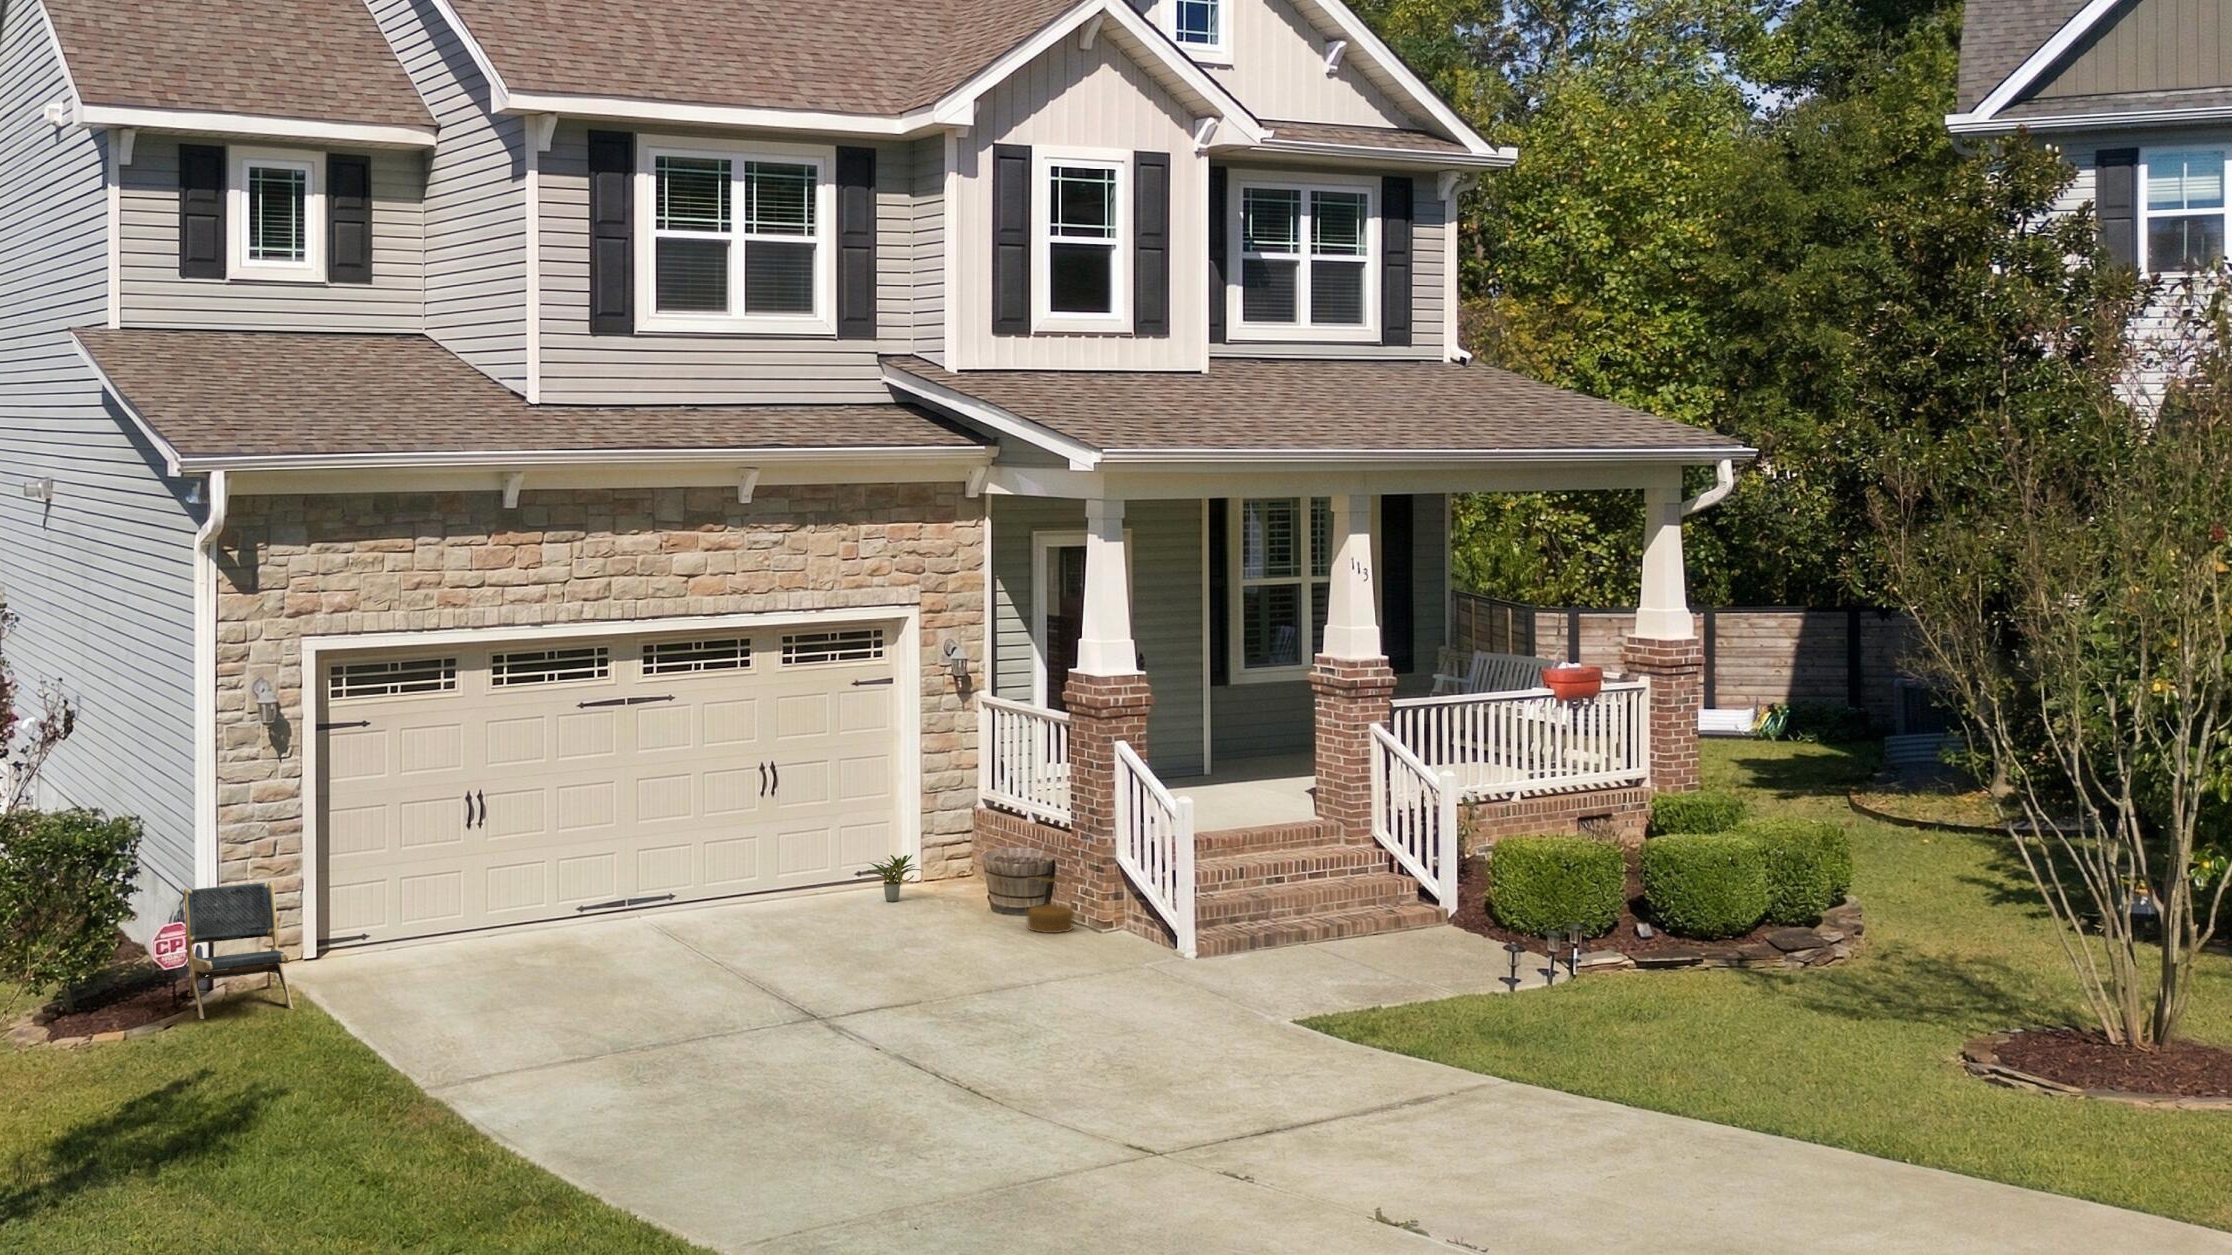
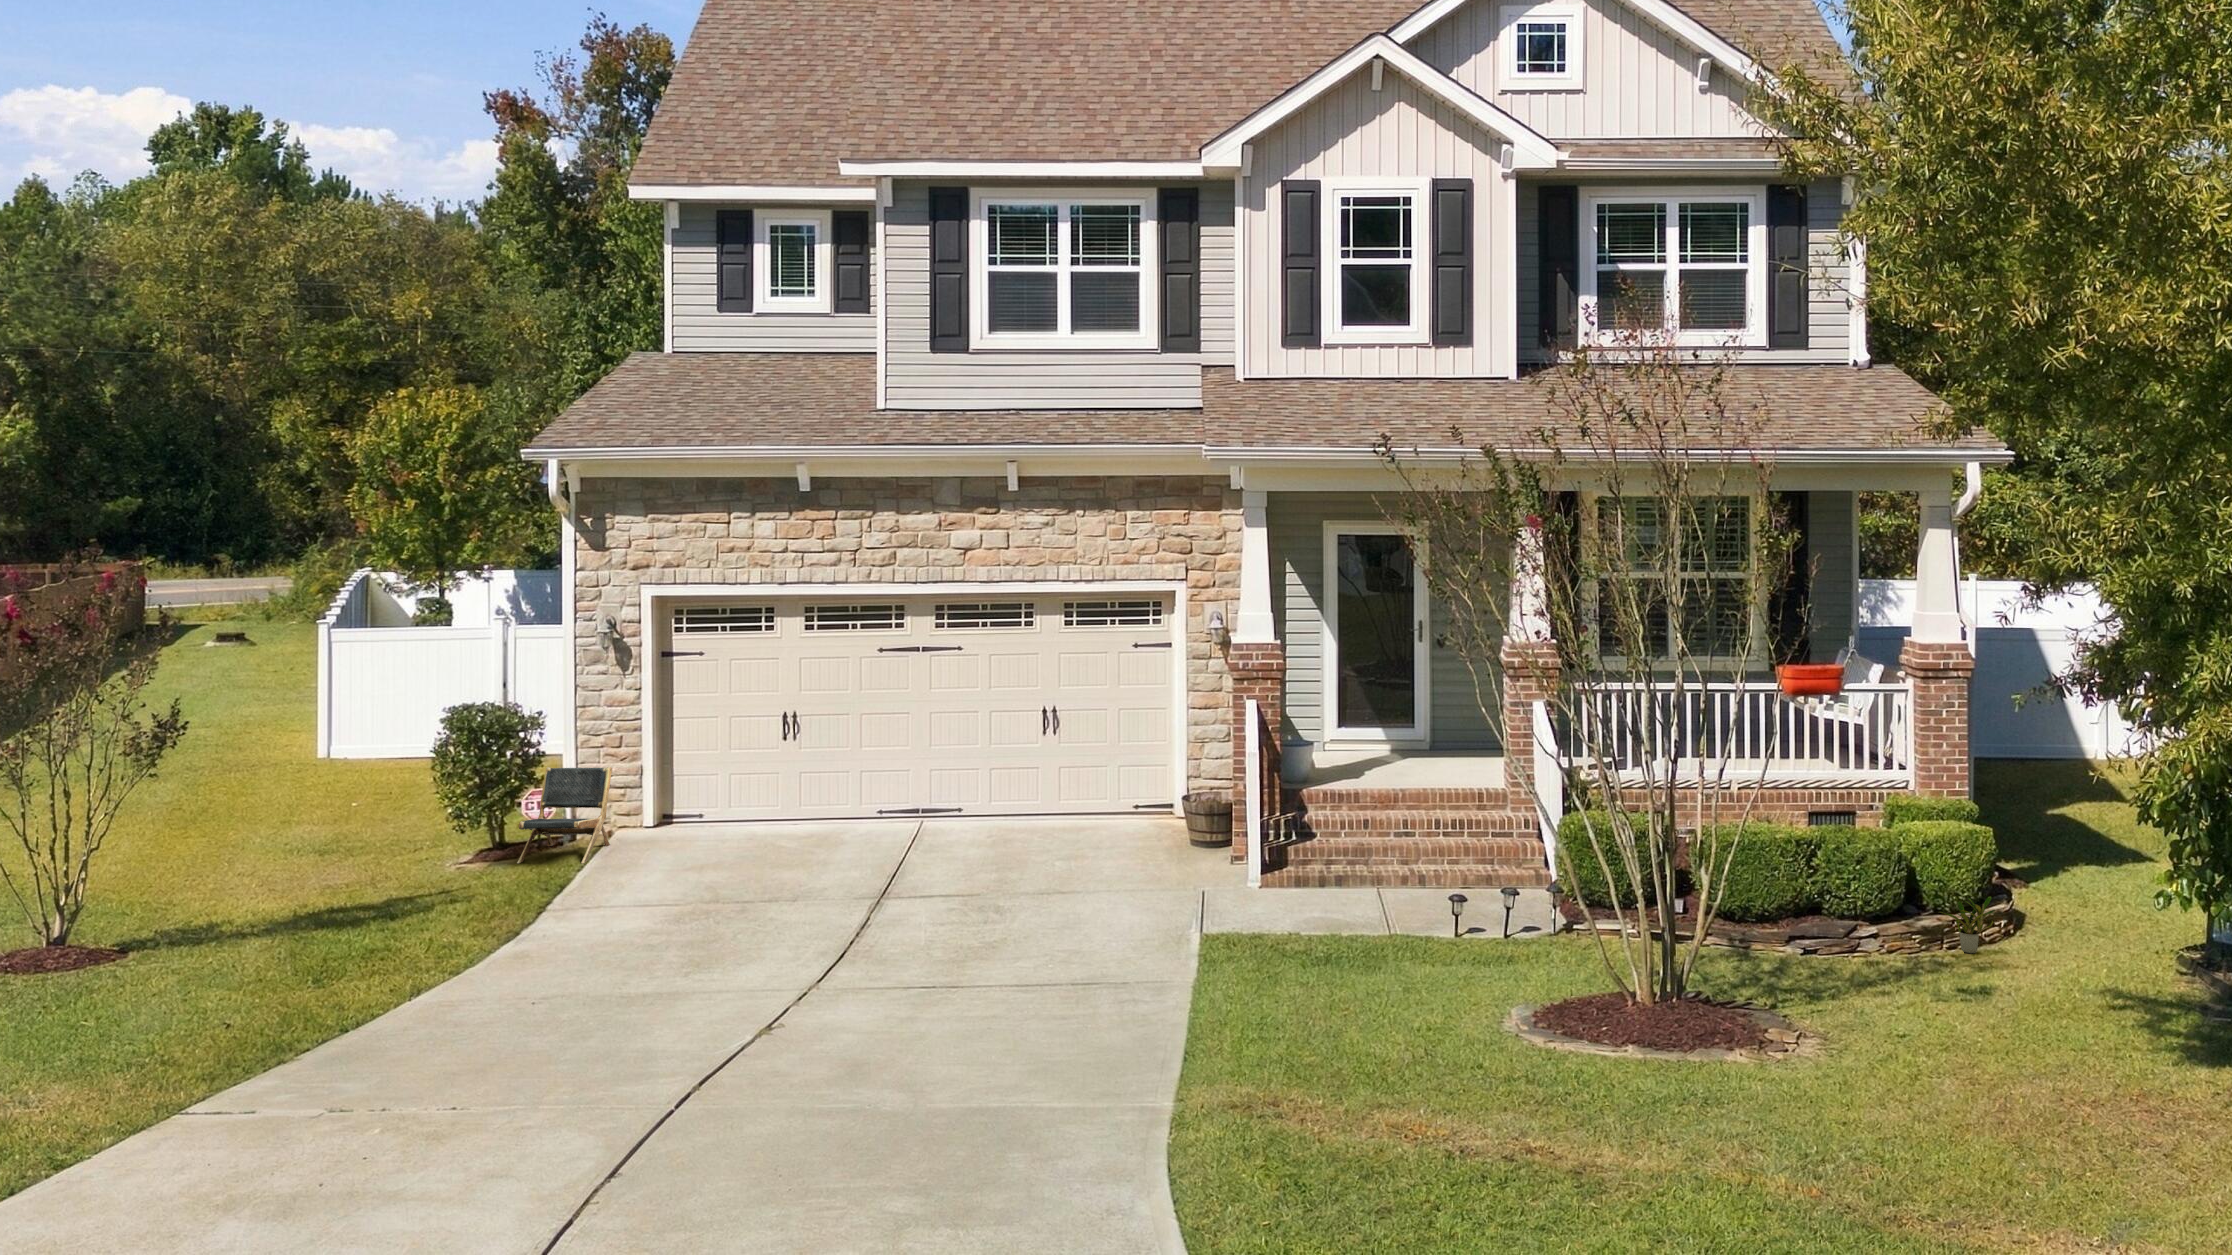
potted plant: present [867,855,921,902] -> present [1940,896,1996,954]
woven basket: present [1024,877,1076,933] -> none [1196,820,1237,870]

